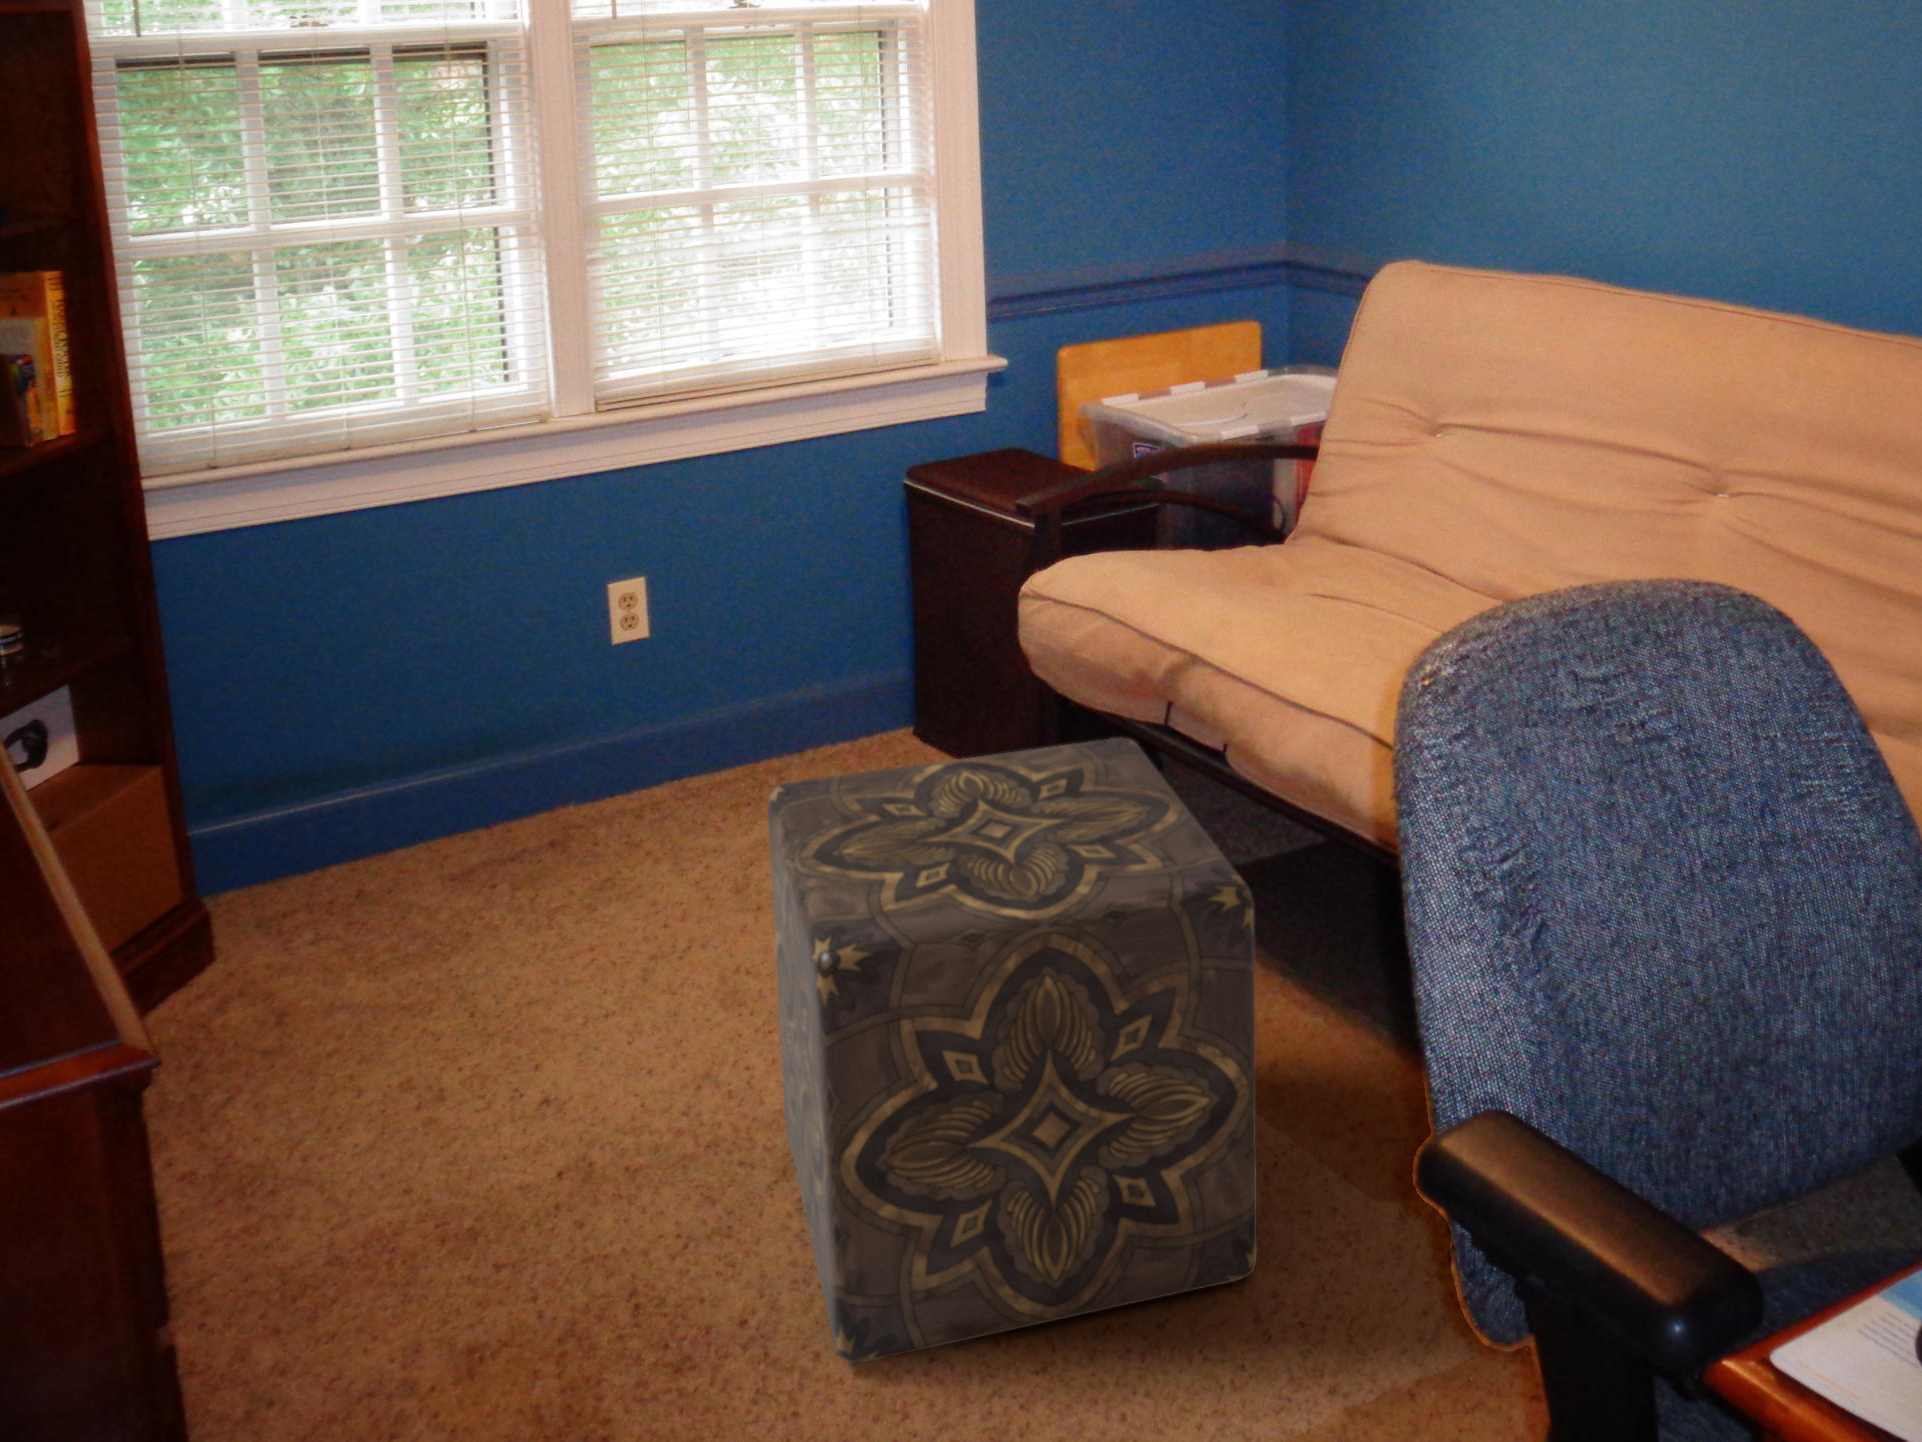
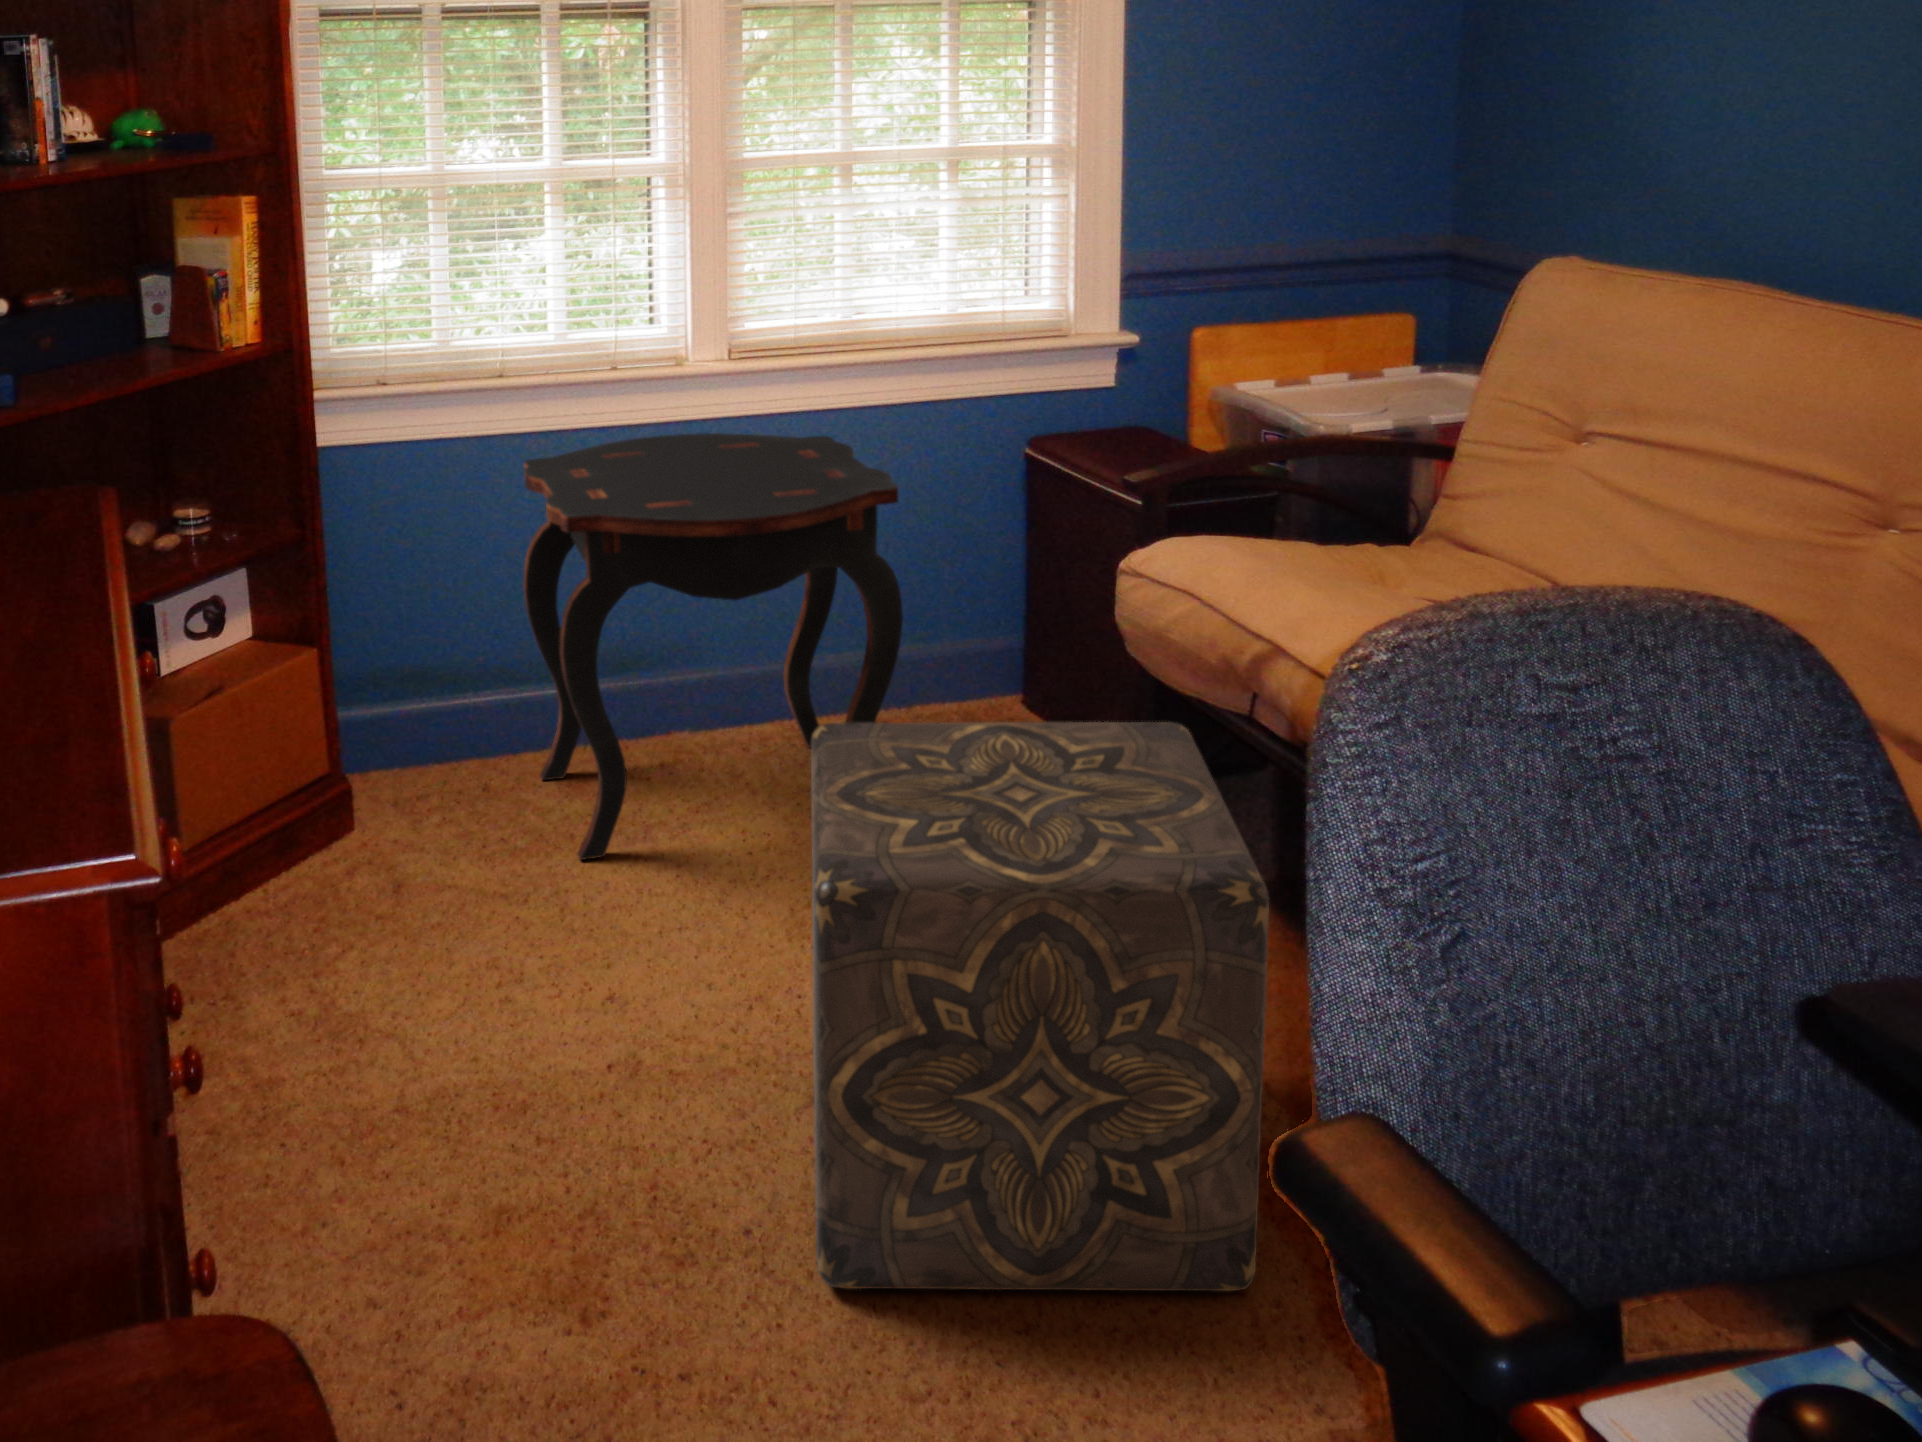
side table: none [389,482,814,959] -> present [523,433,903,860]

